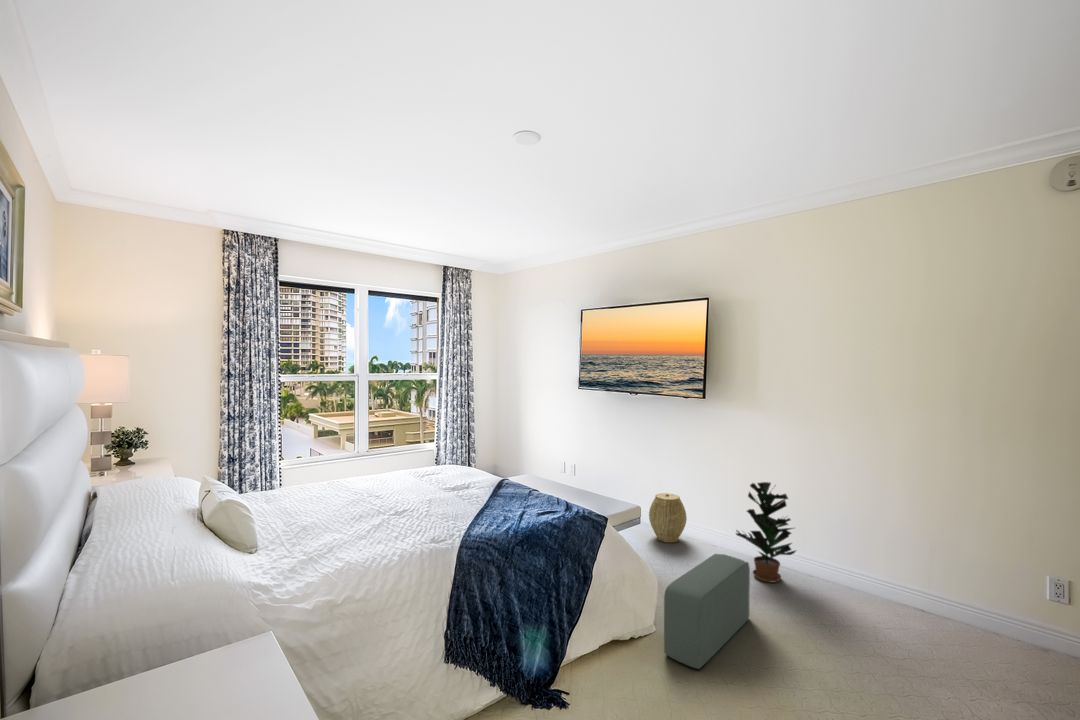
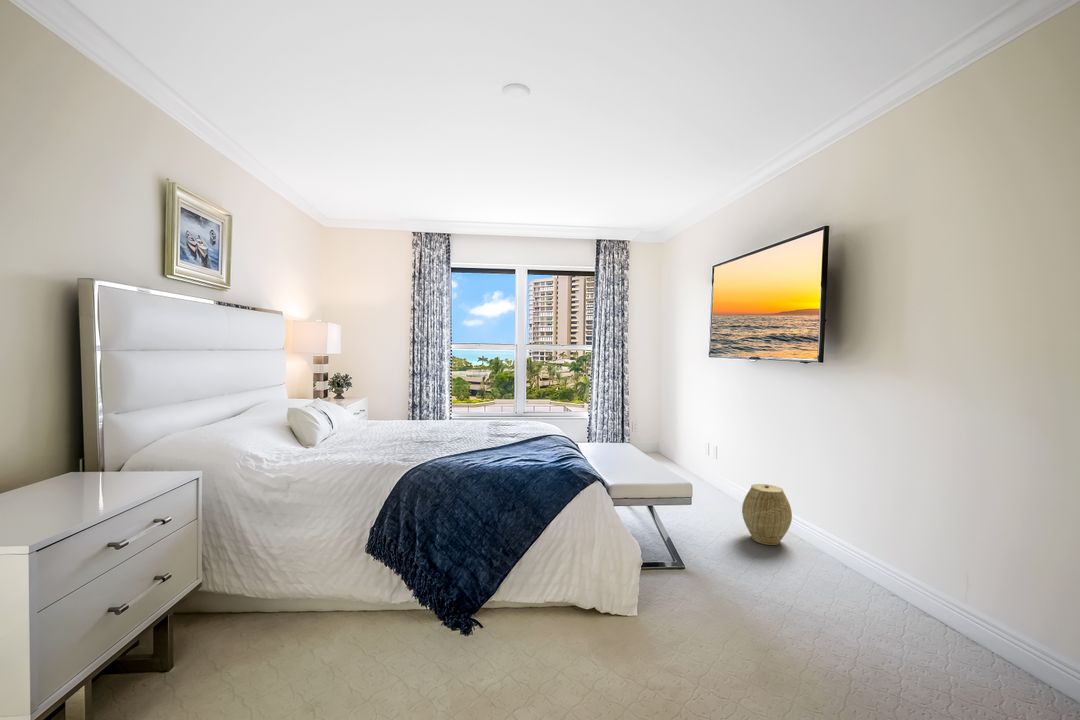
potted plant: present [736,482,796,582] -> none [806,478,900,620]
pouf: present [664,554,750,669] -> none [596,548,754,654]

